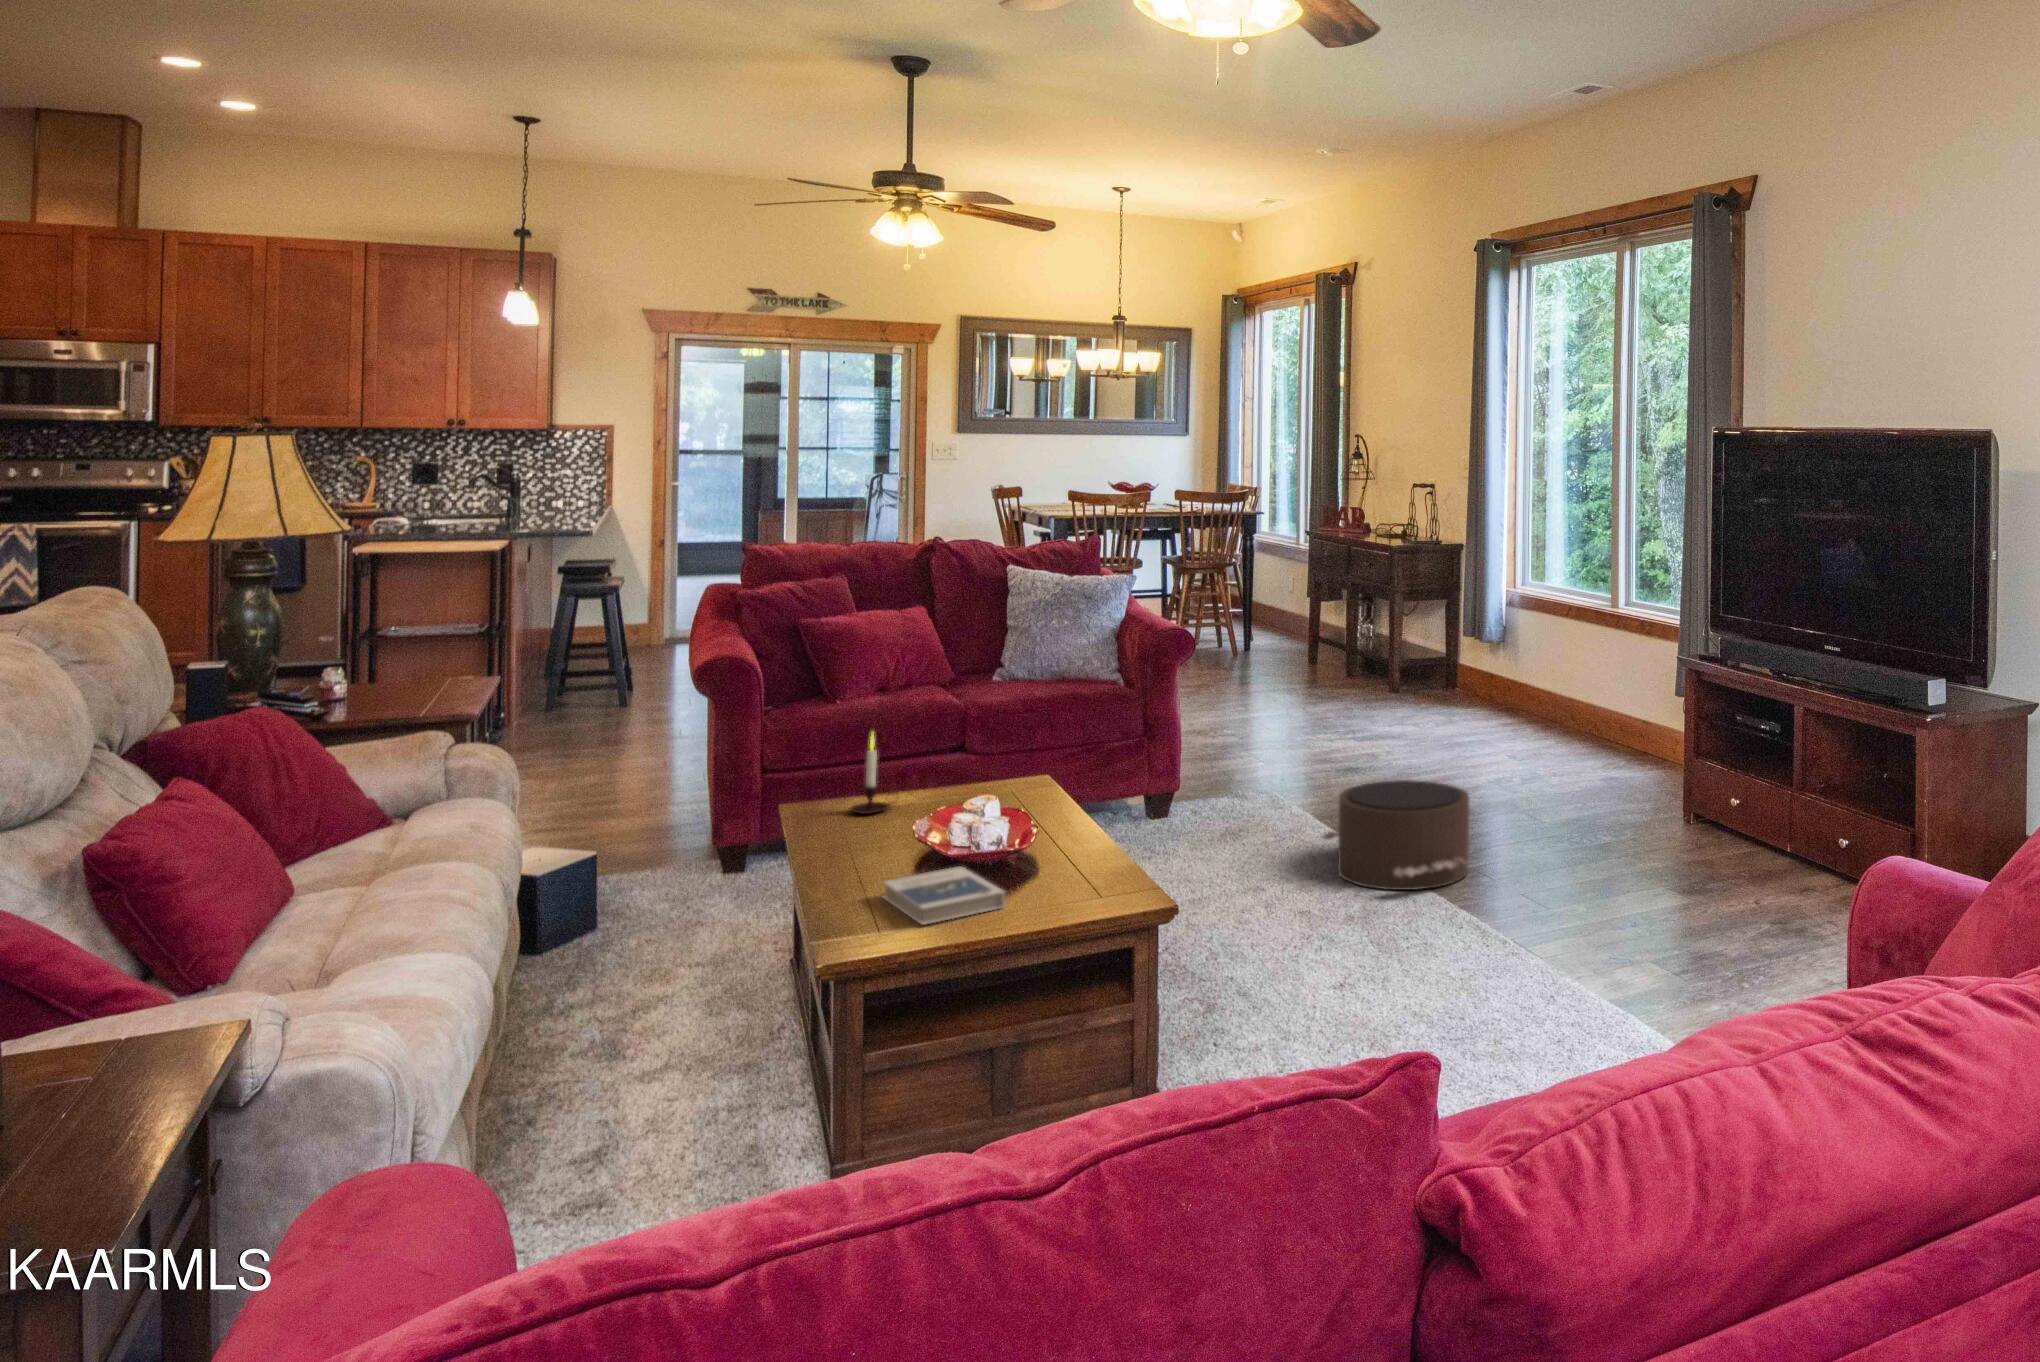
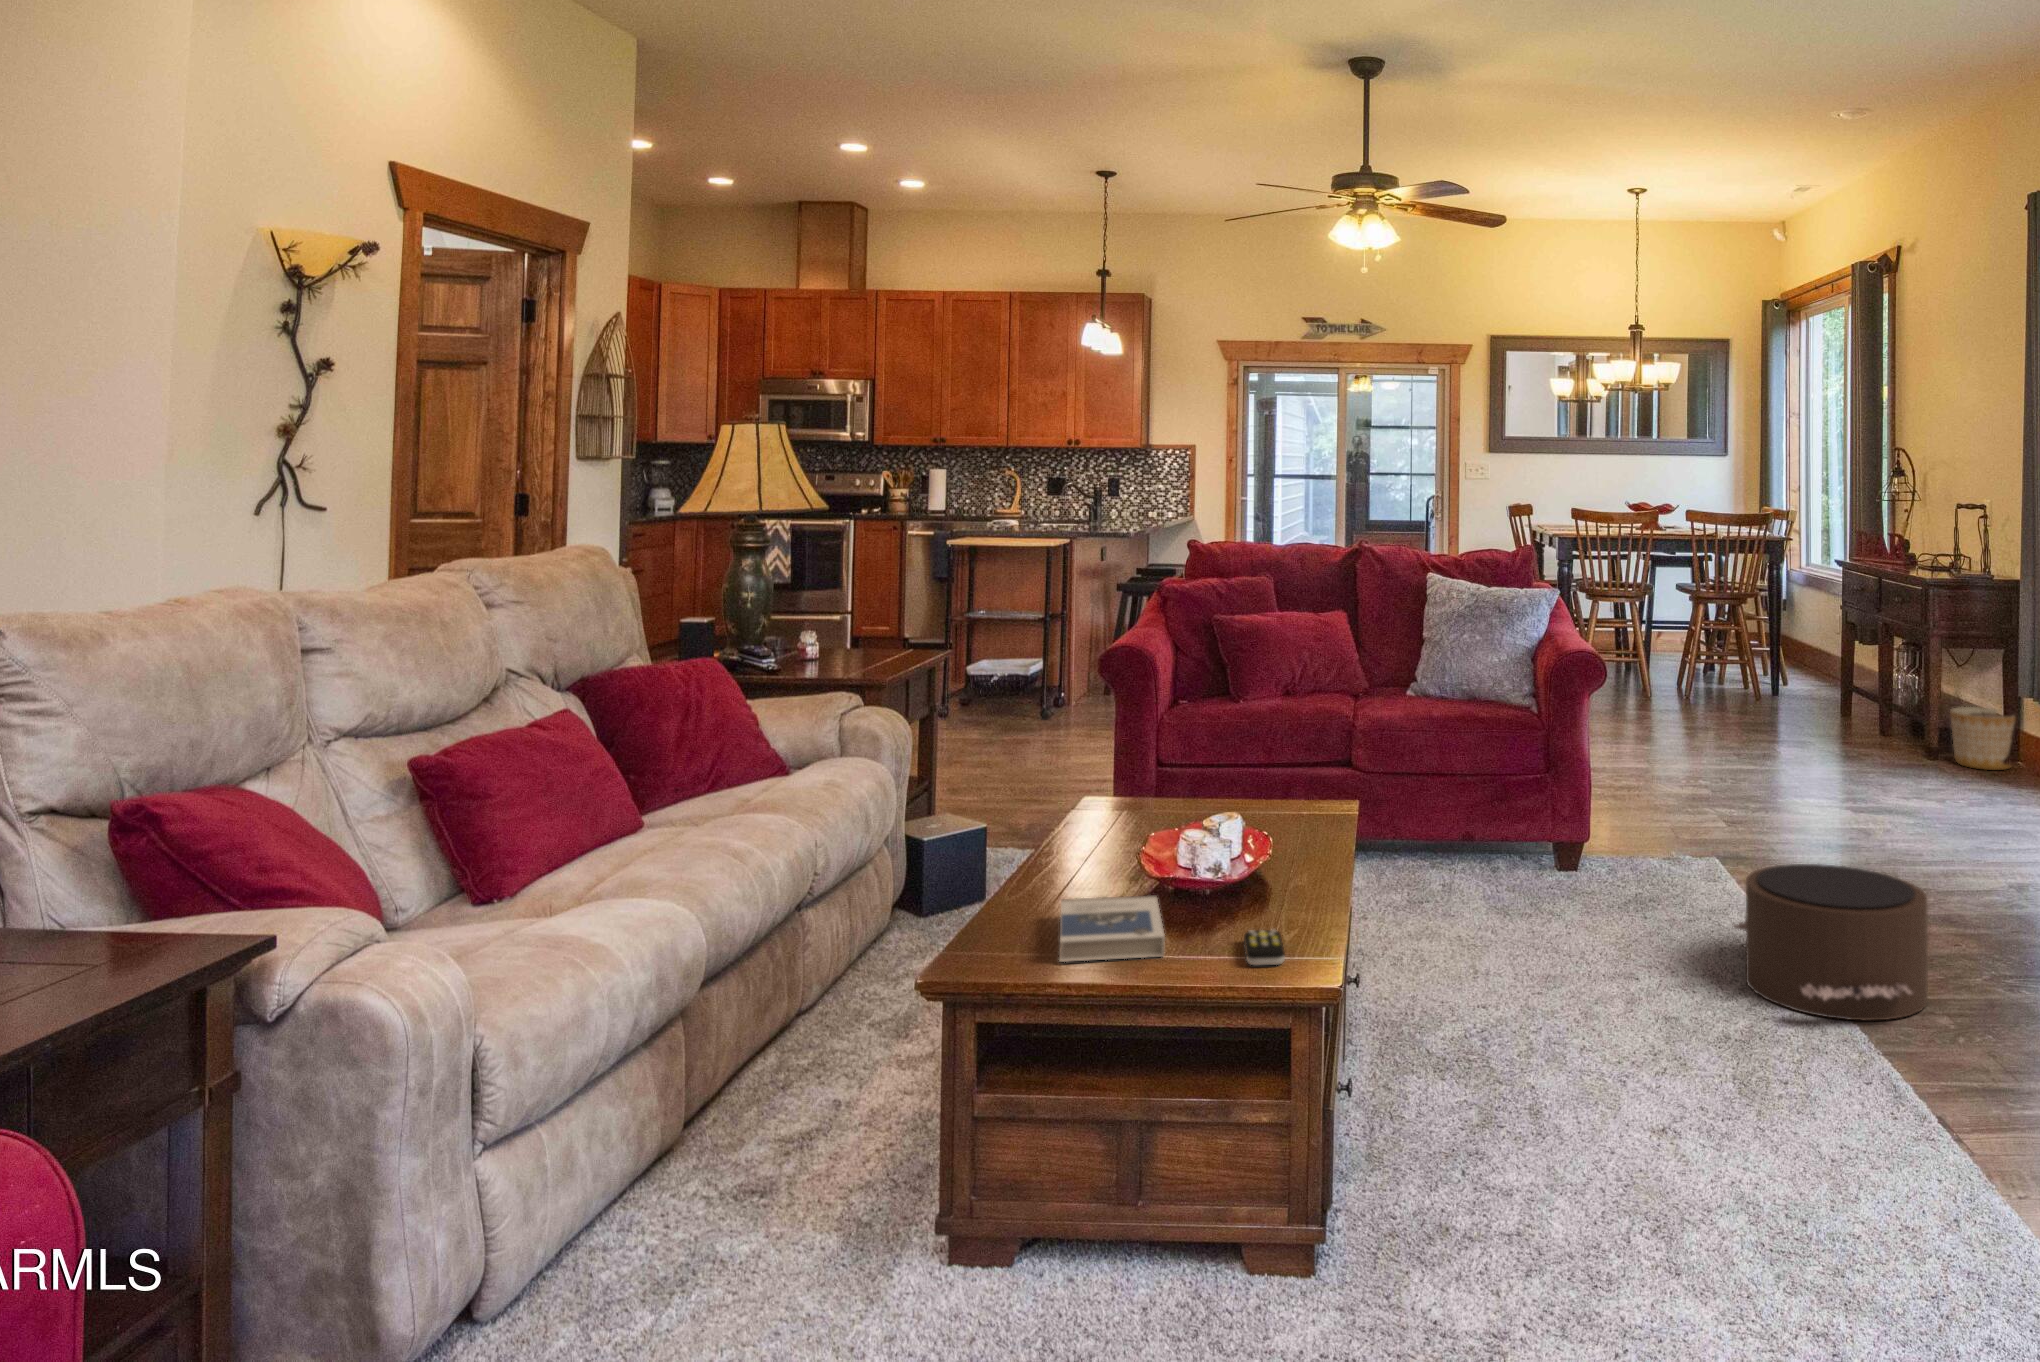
planter: none [1408,649,1458,698] -> present [1950,707,2015,770]
candle: present [851,732,897,814] -> none [1135,728,1188,821]
remote control: none [1059,875,1107,901] -> present [1244,930,1285,965]

